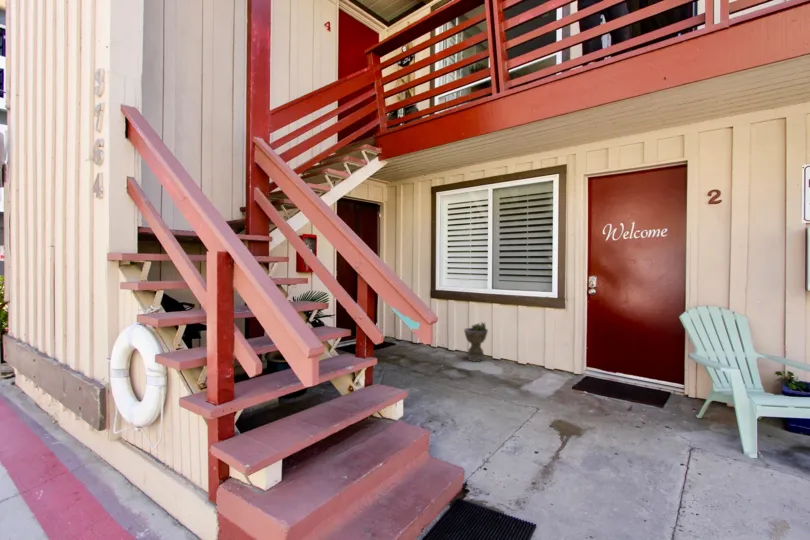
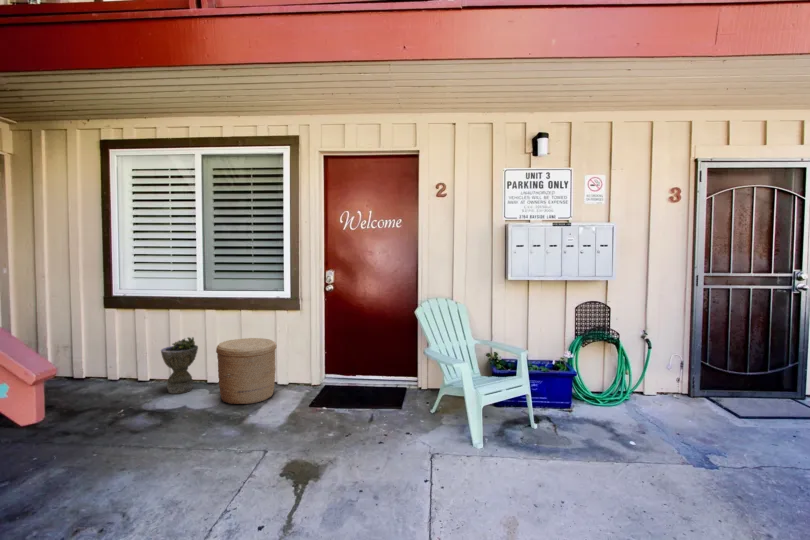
woven basket: none [500,327,546,377] -> present [216,338,276,404]

